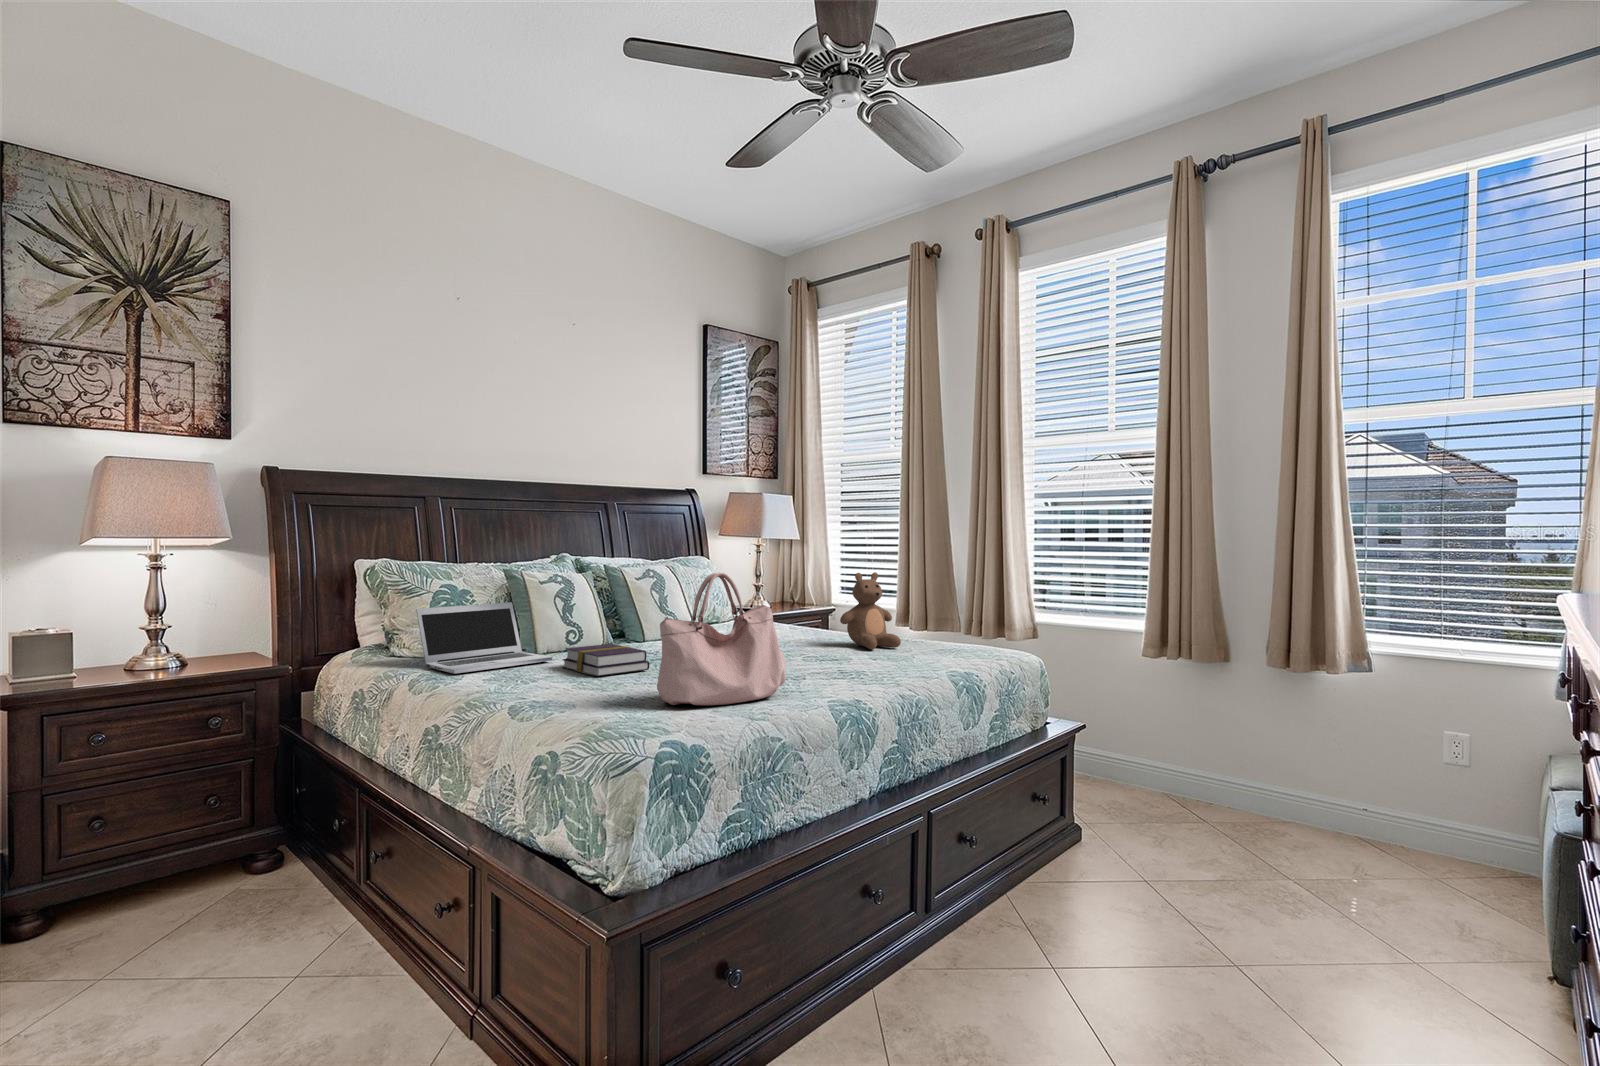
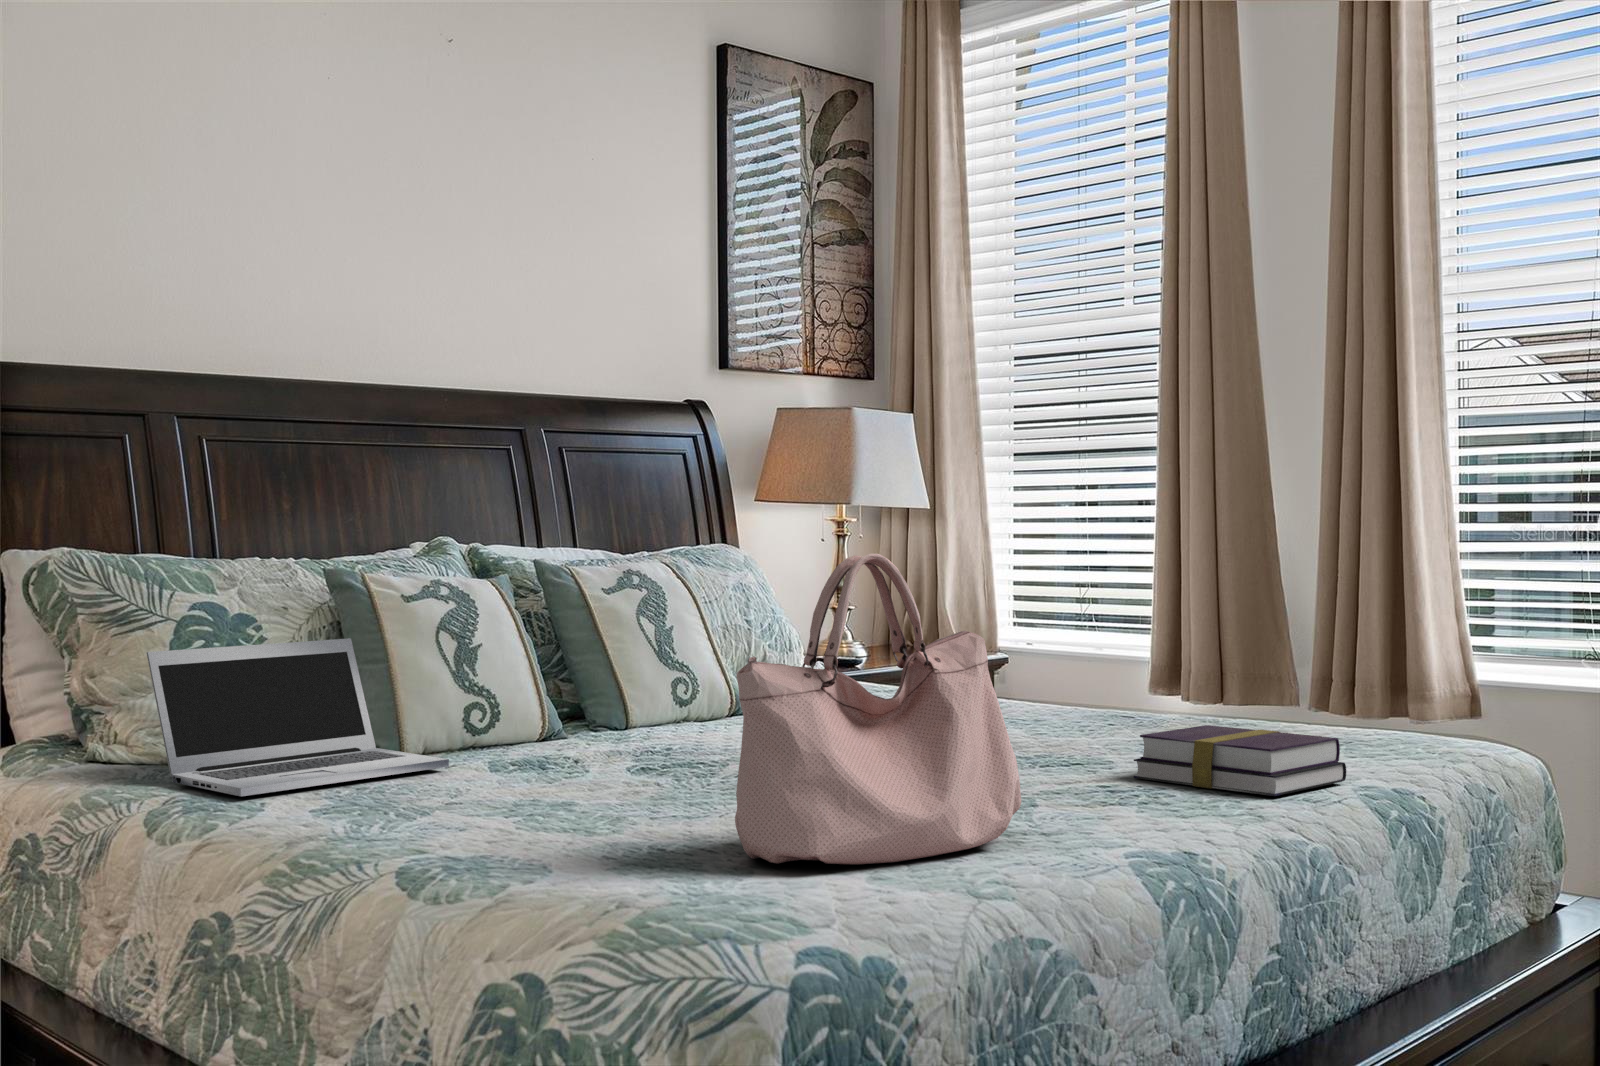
teddy bear: present [840,572,901,650] -> none [1073,567,1212,739]
book: present [563,644,649,676] -> present [1134,725,1346,796]

